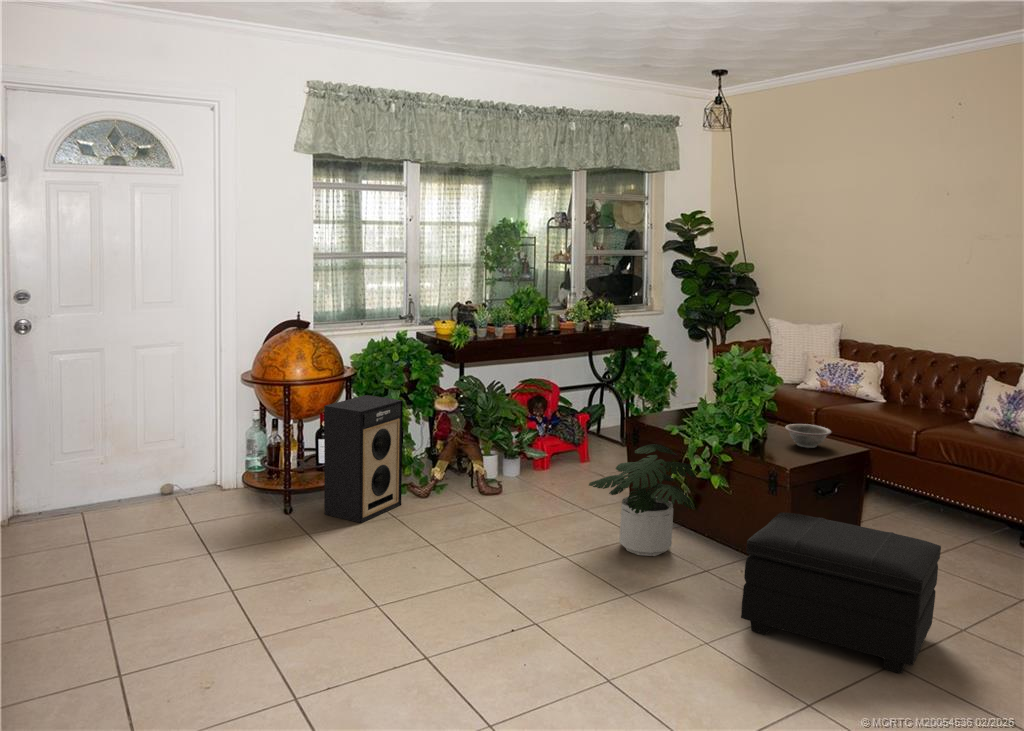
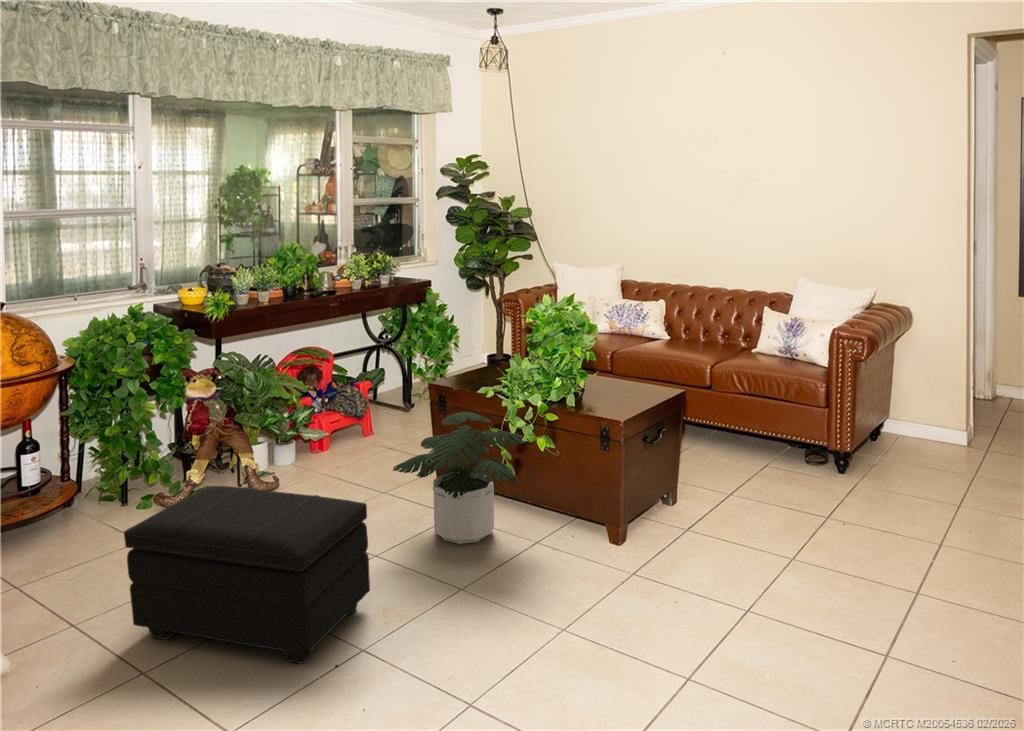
speaker: present [324,395,403,523] -> none [31,389,155,554]
decorative bowl: present [785,424,832,448] -> none [605,372,655,398]
footstool: present [741,512,941,673] -> present [124,486,370,663]

